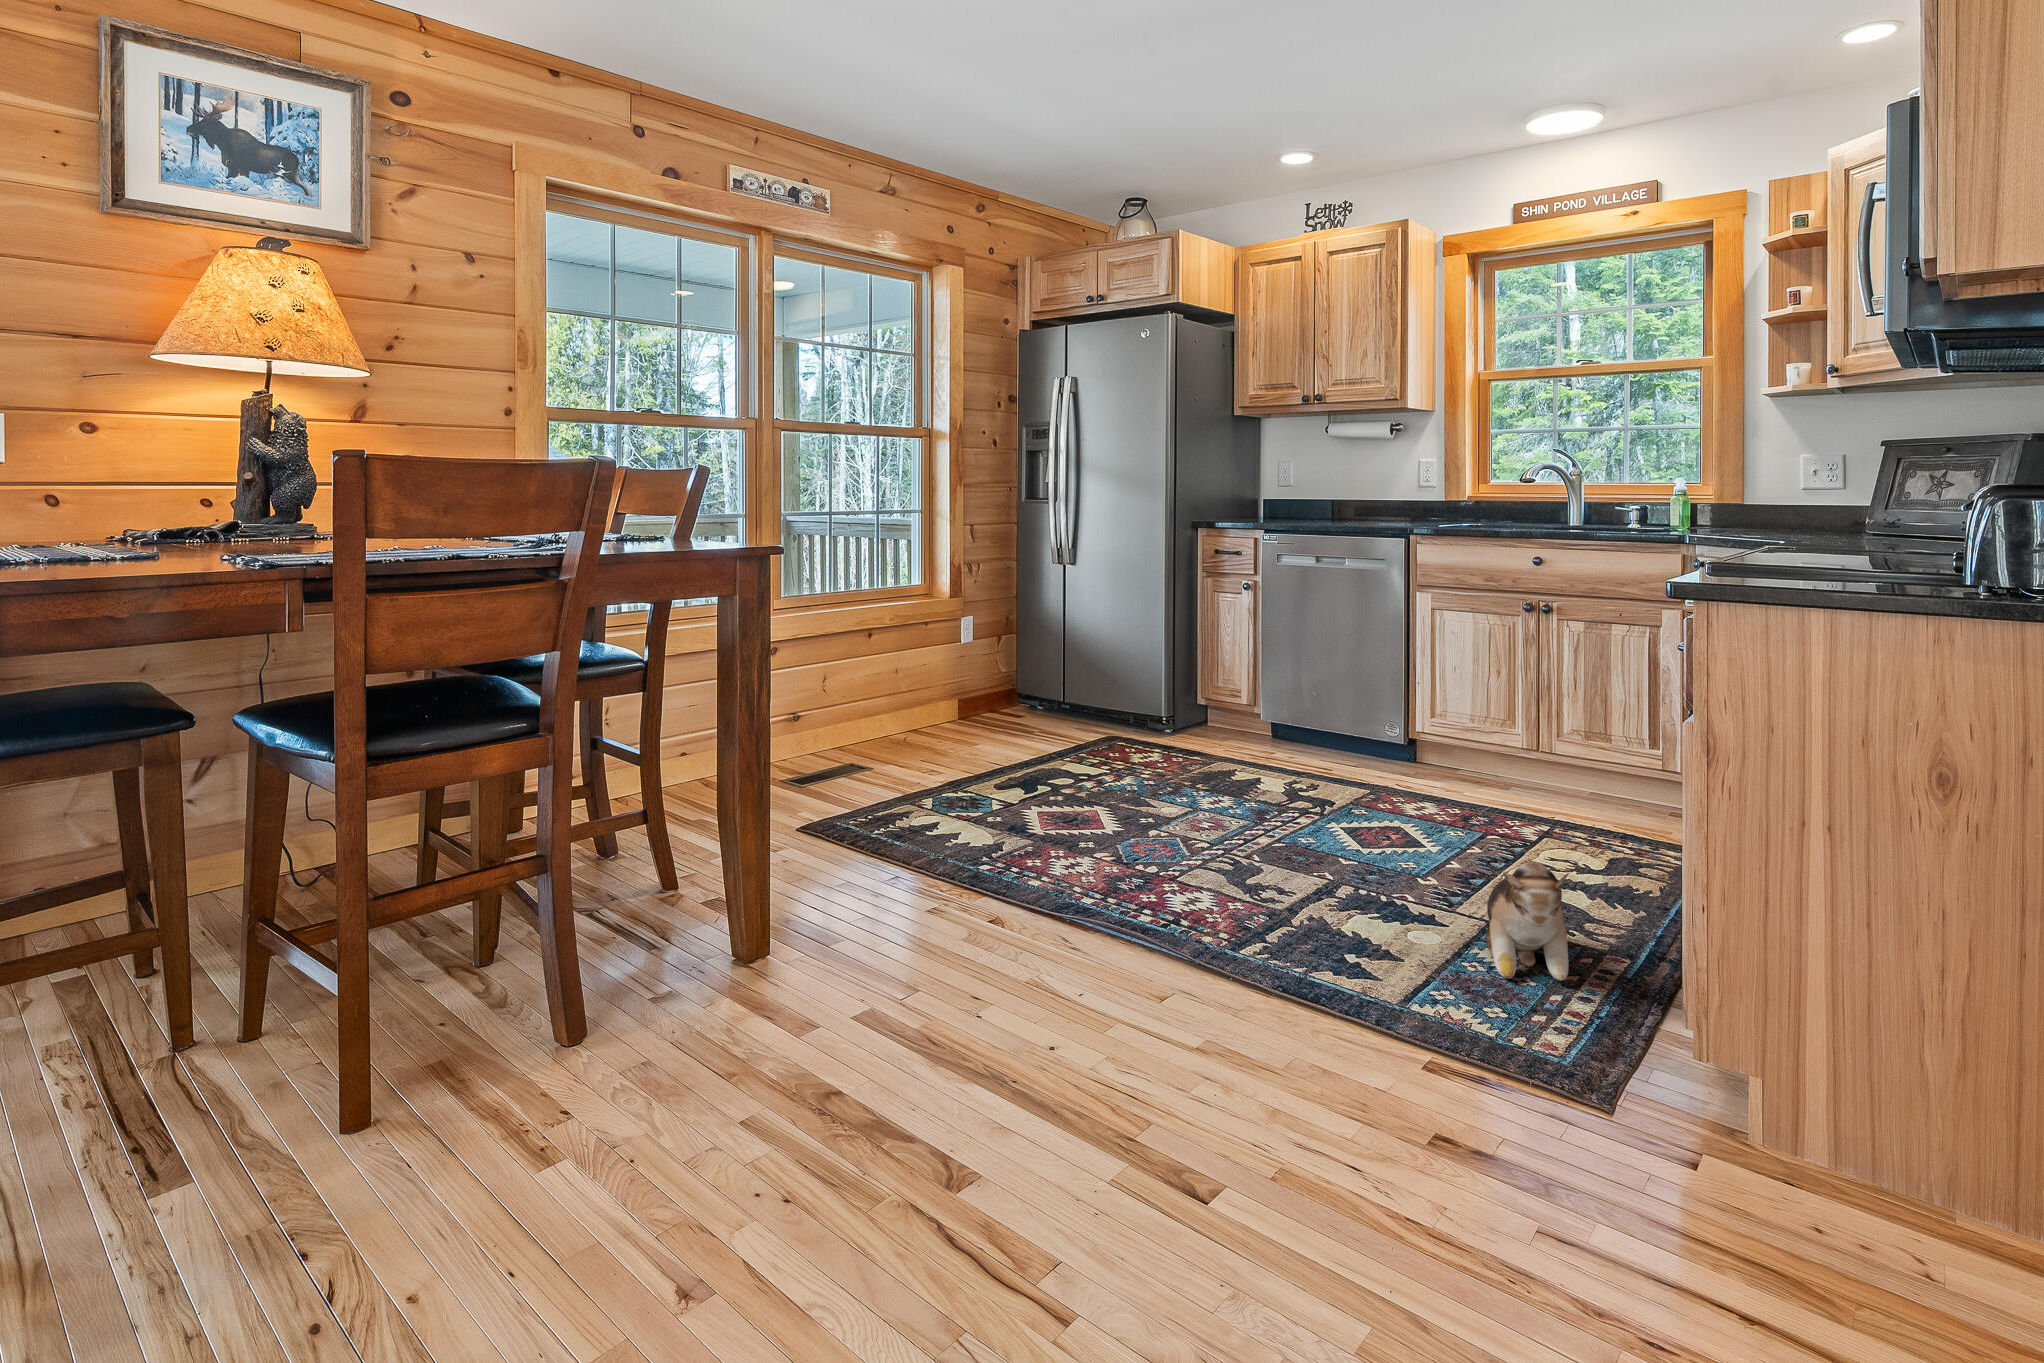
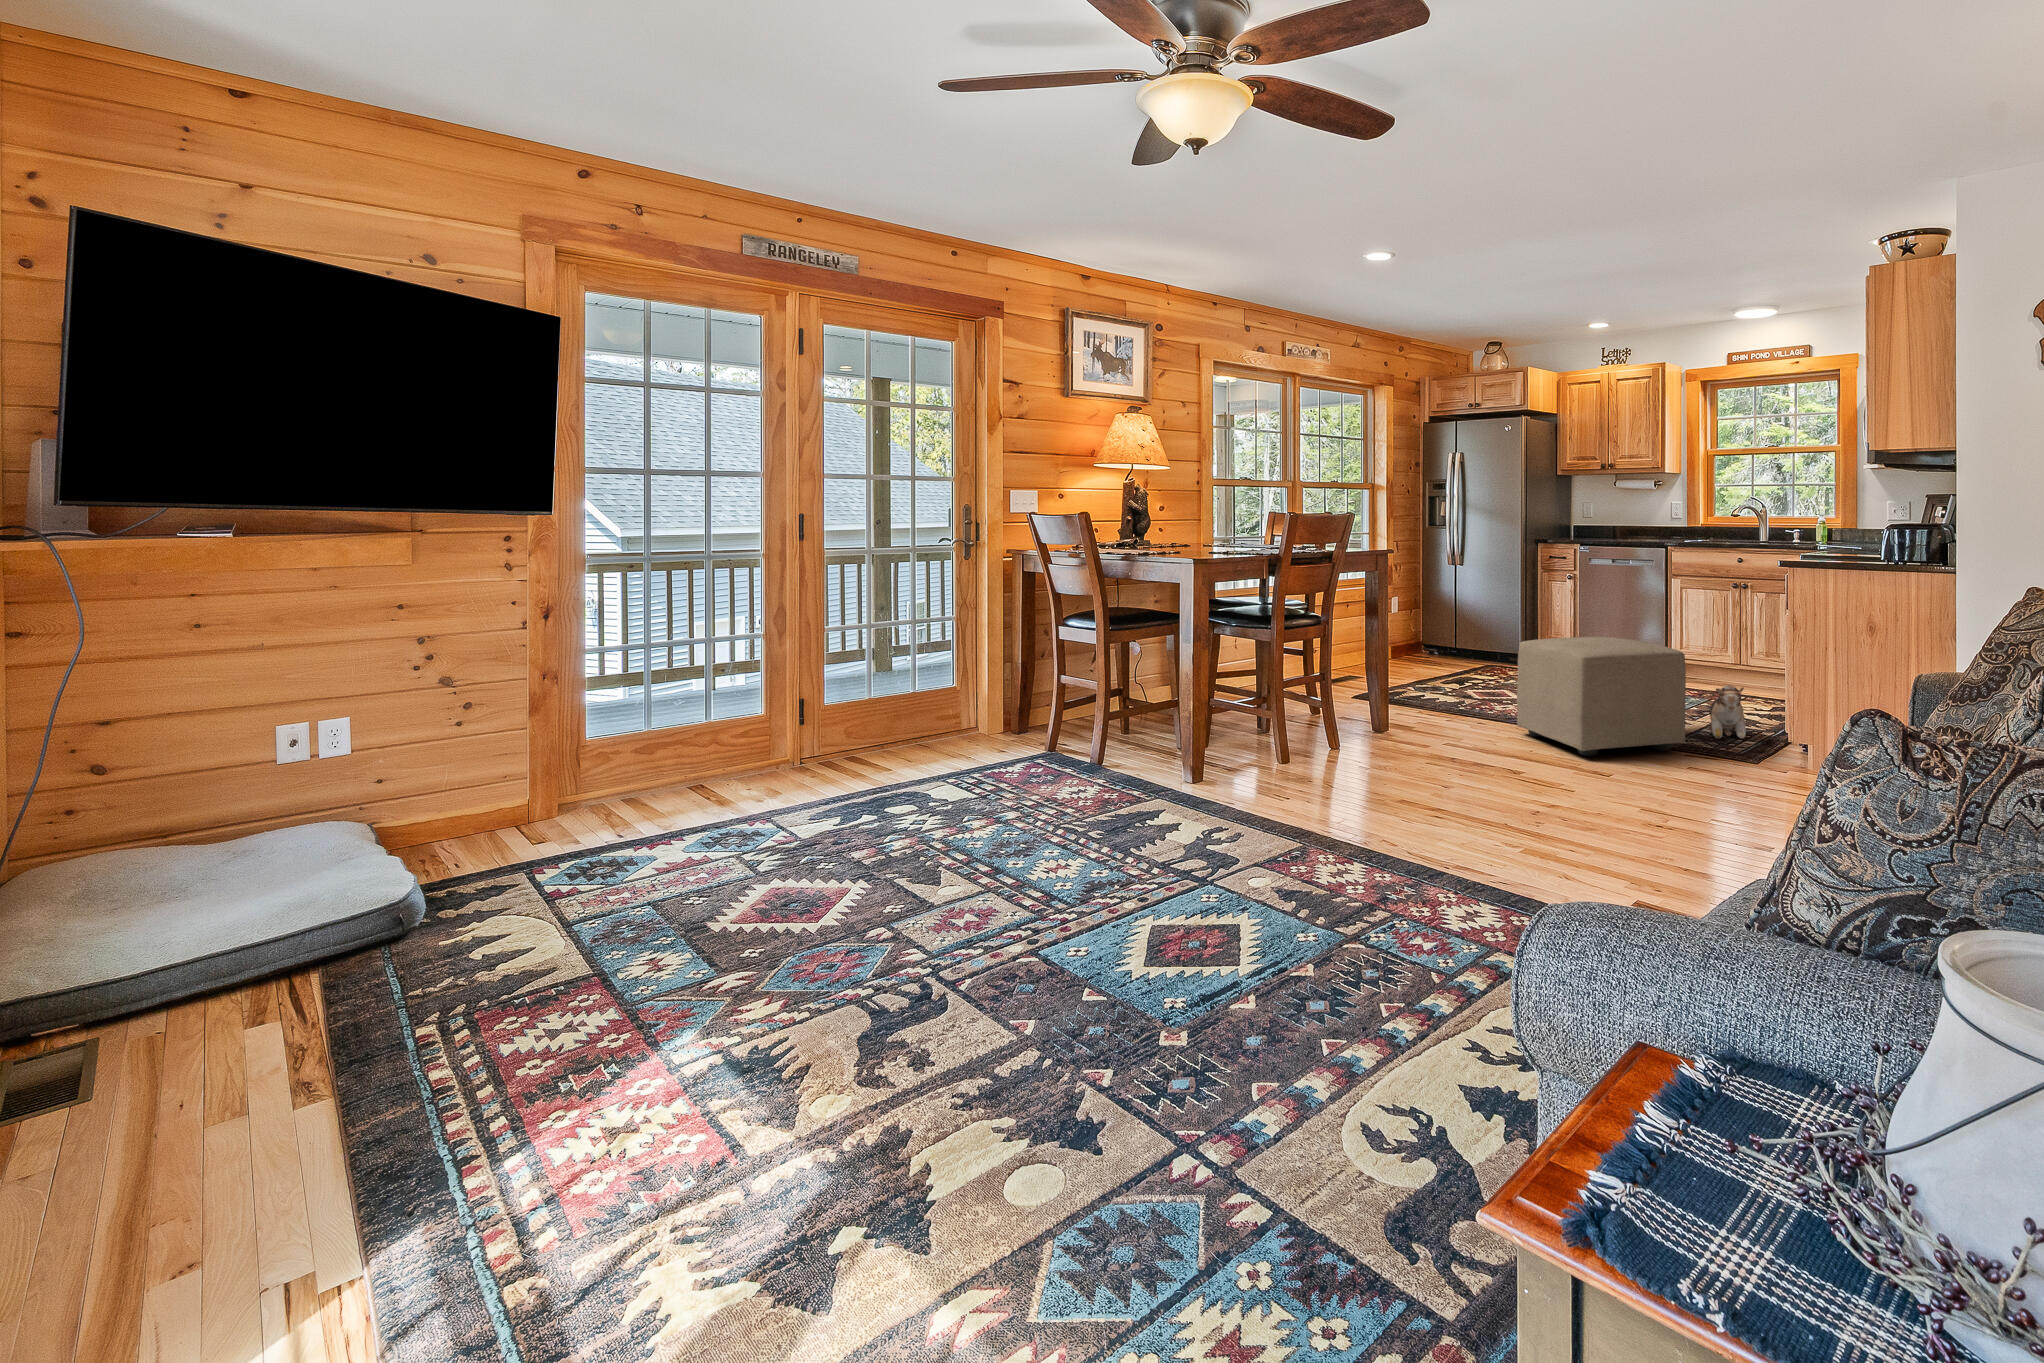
ottoman: none [1059,741,1433,1069] -> present [1517,637,1686,756]

